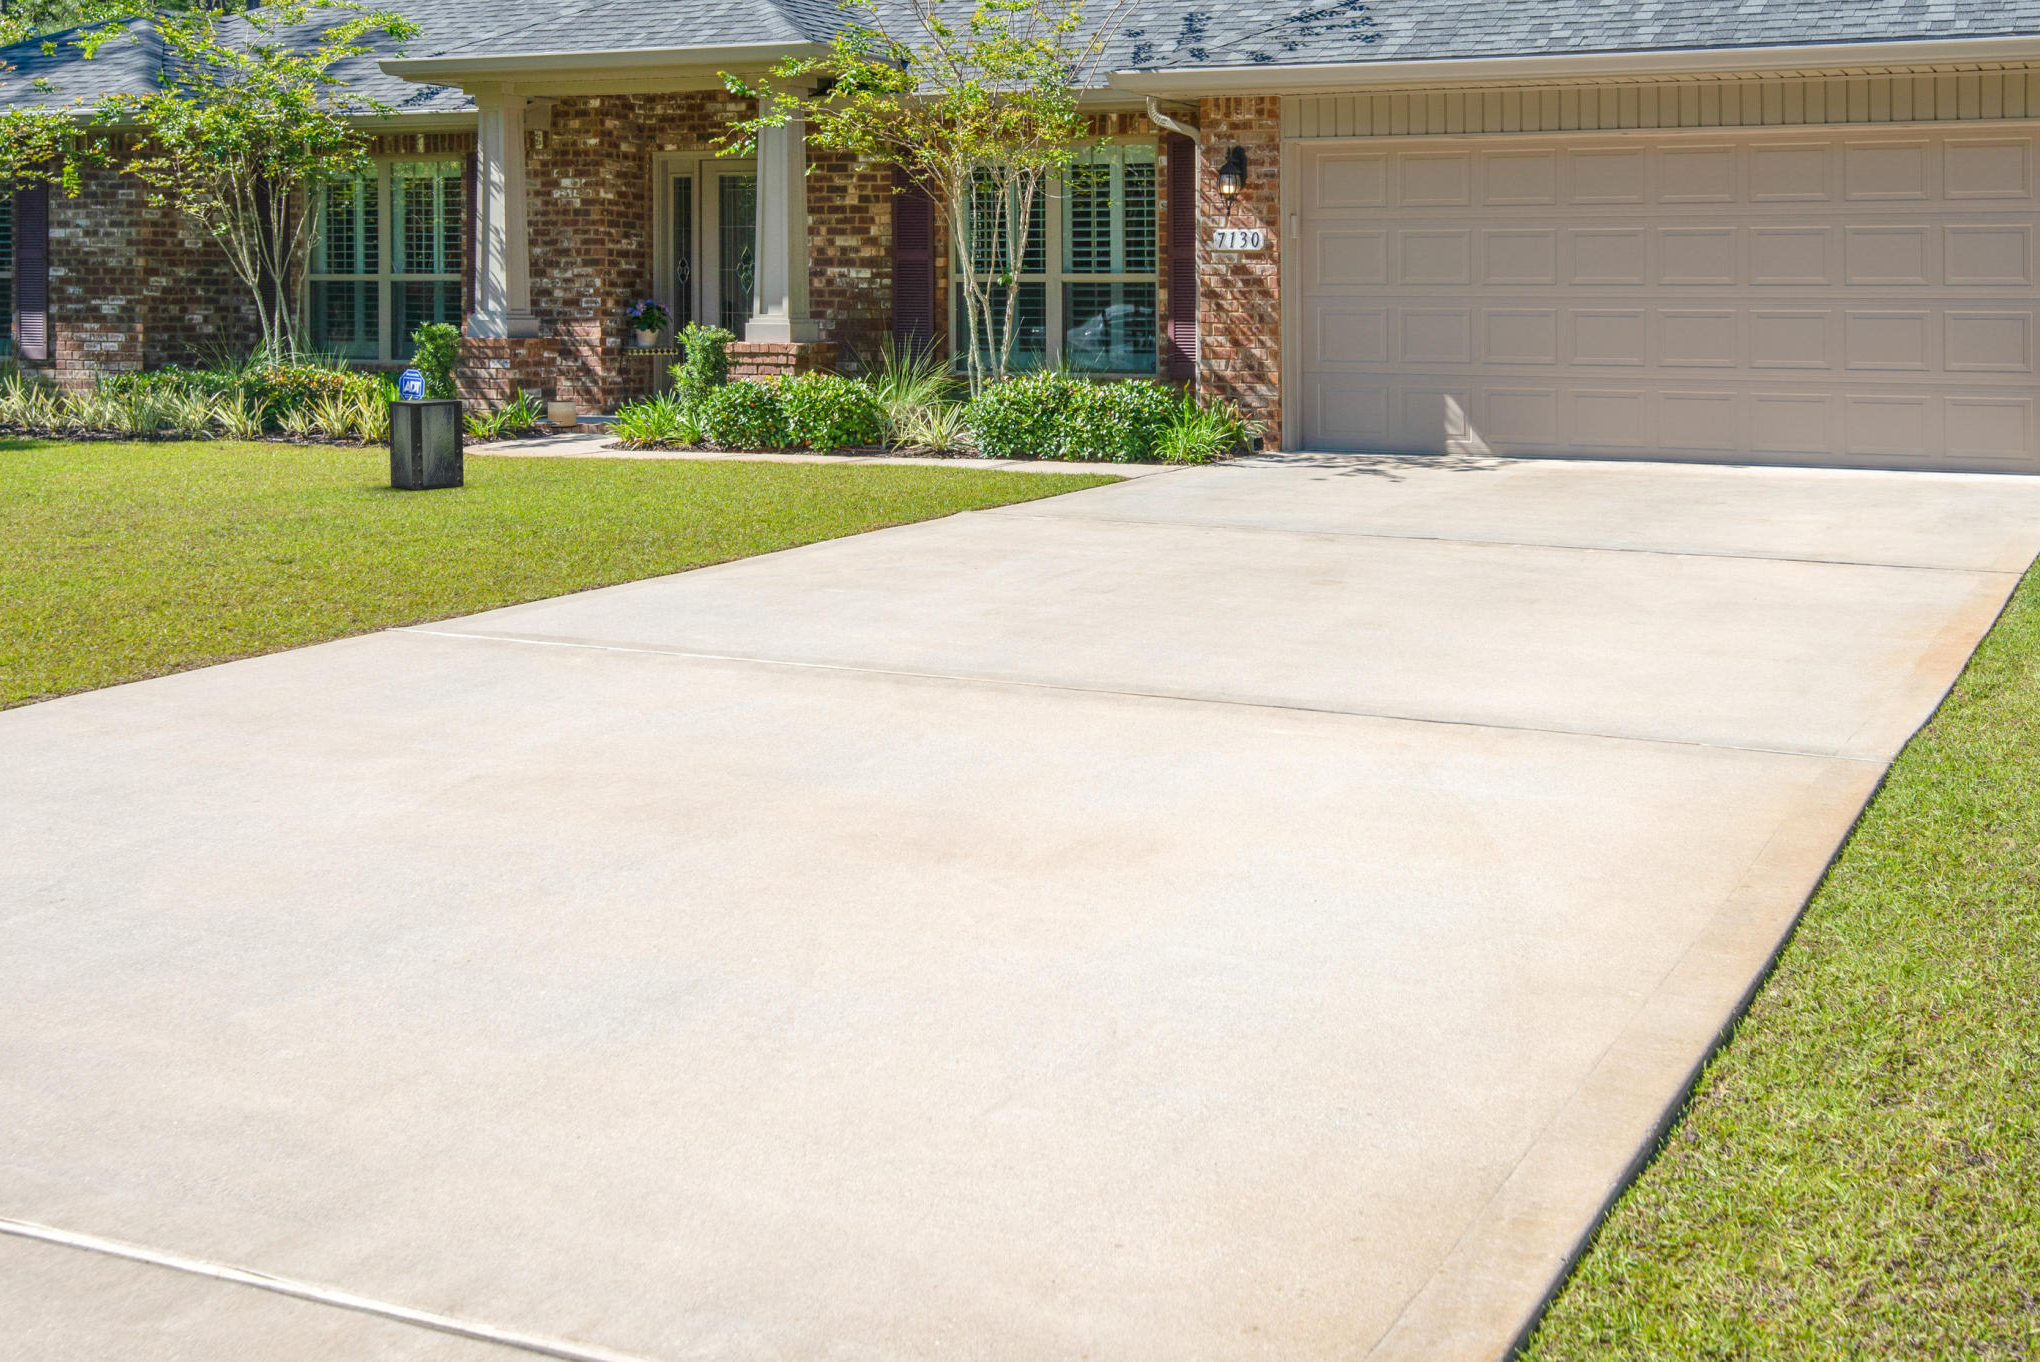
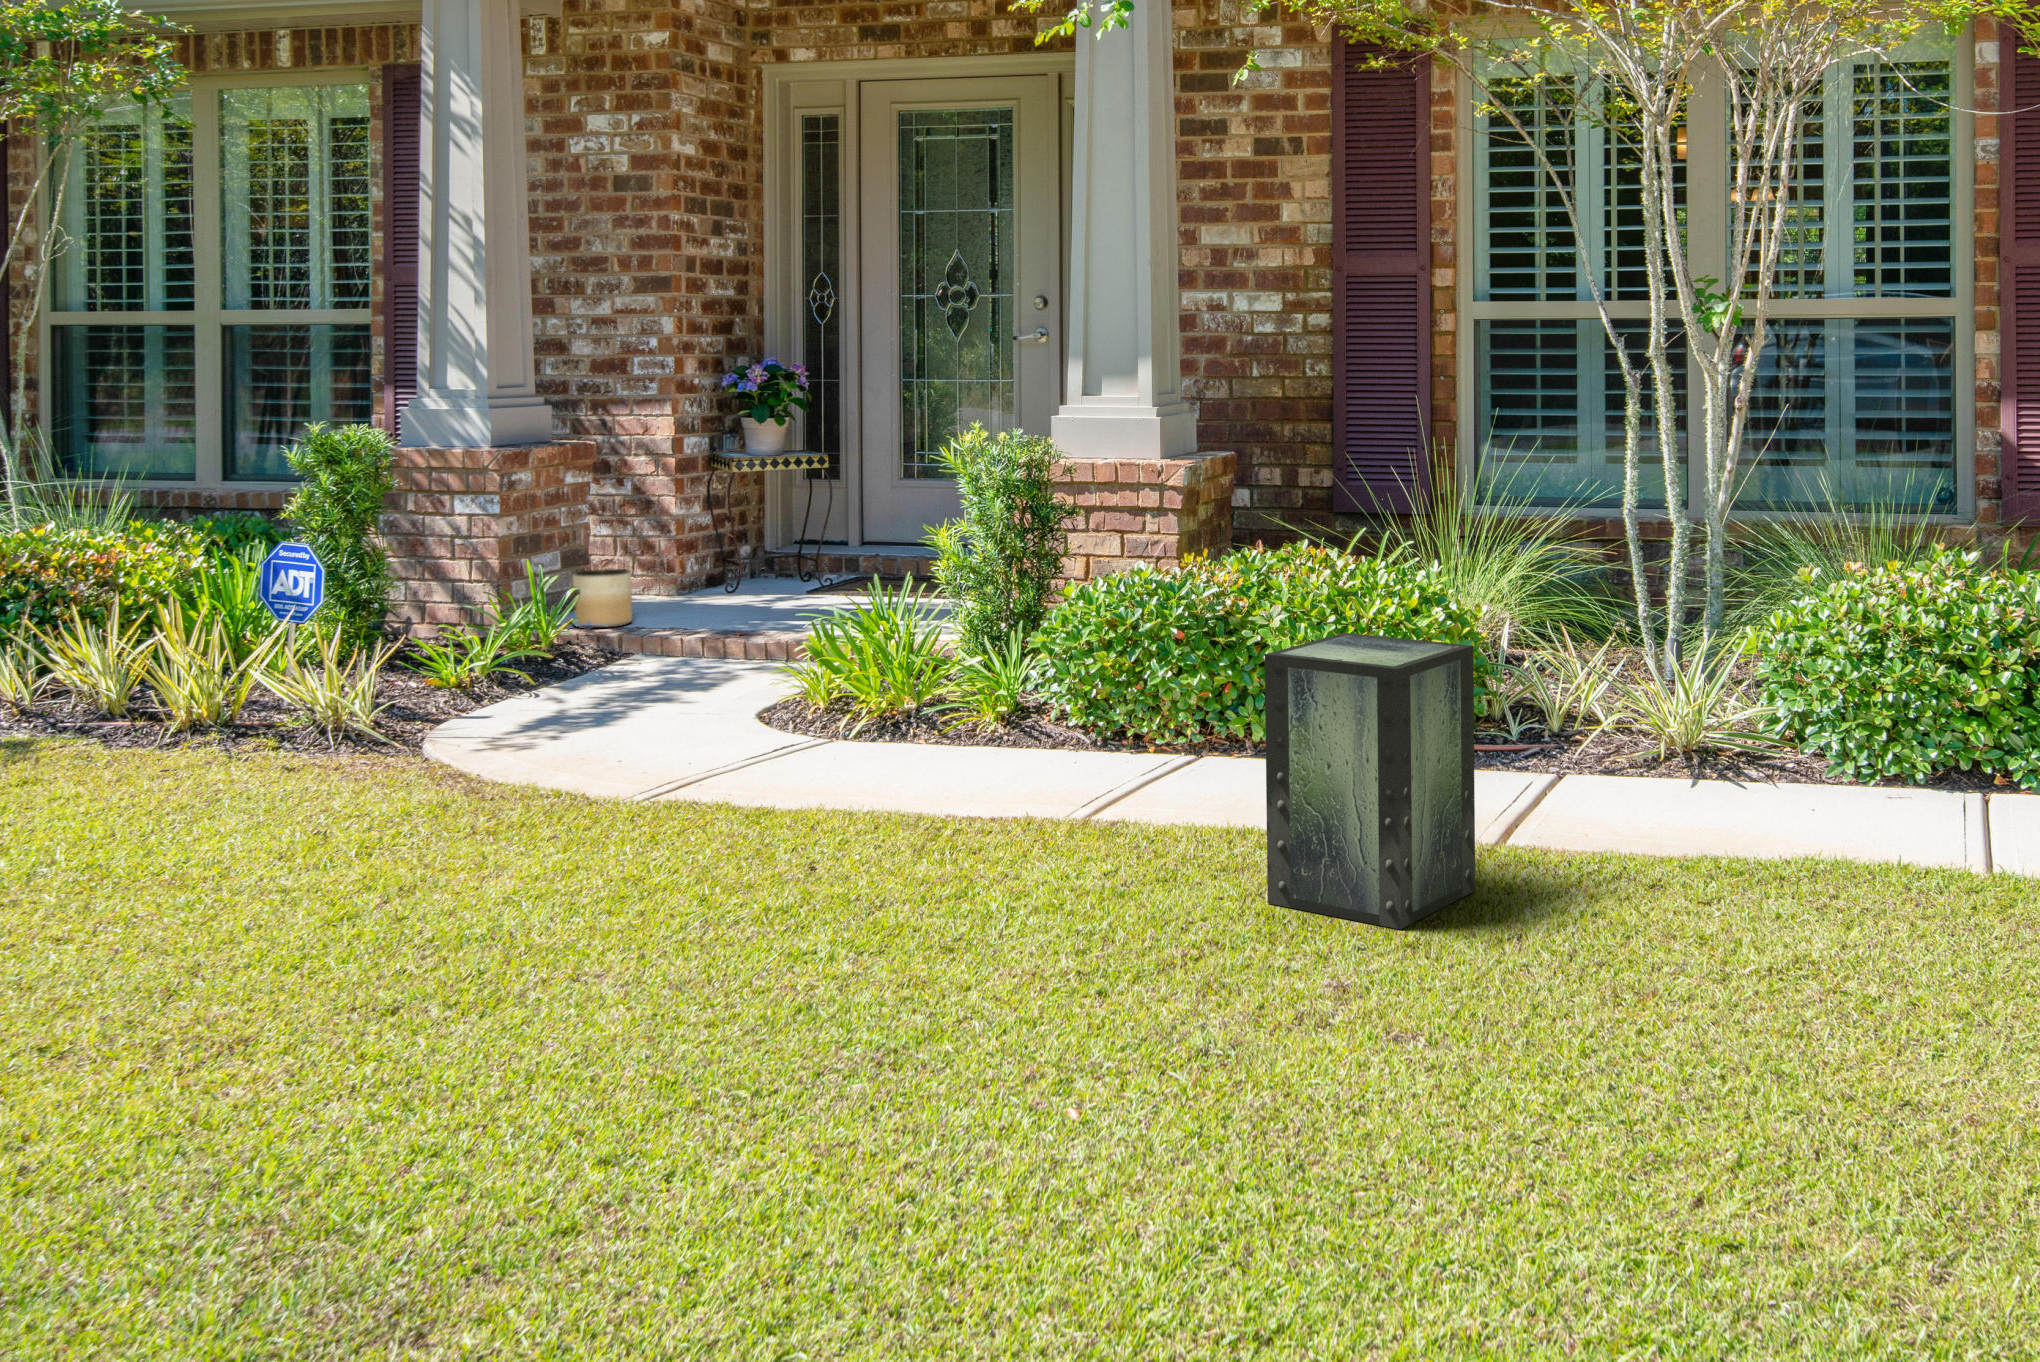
storage box: present [389,399,464,490] -> present [1265,633,1475,930]

